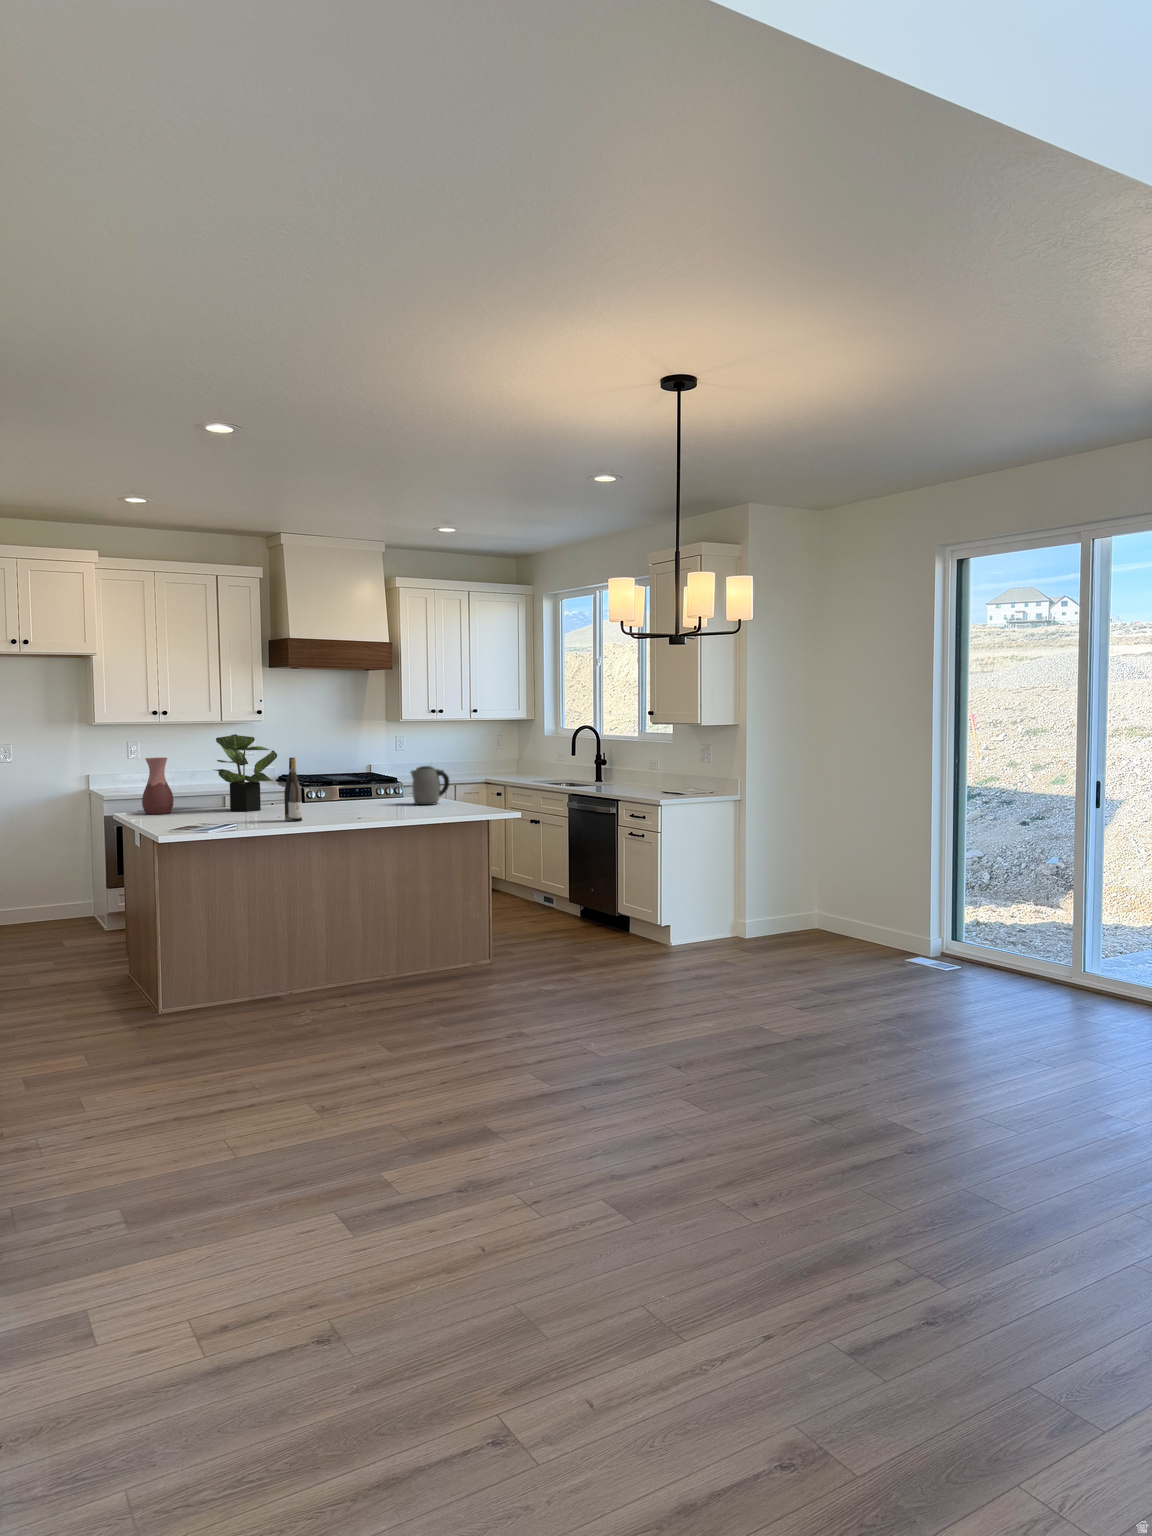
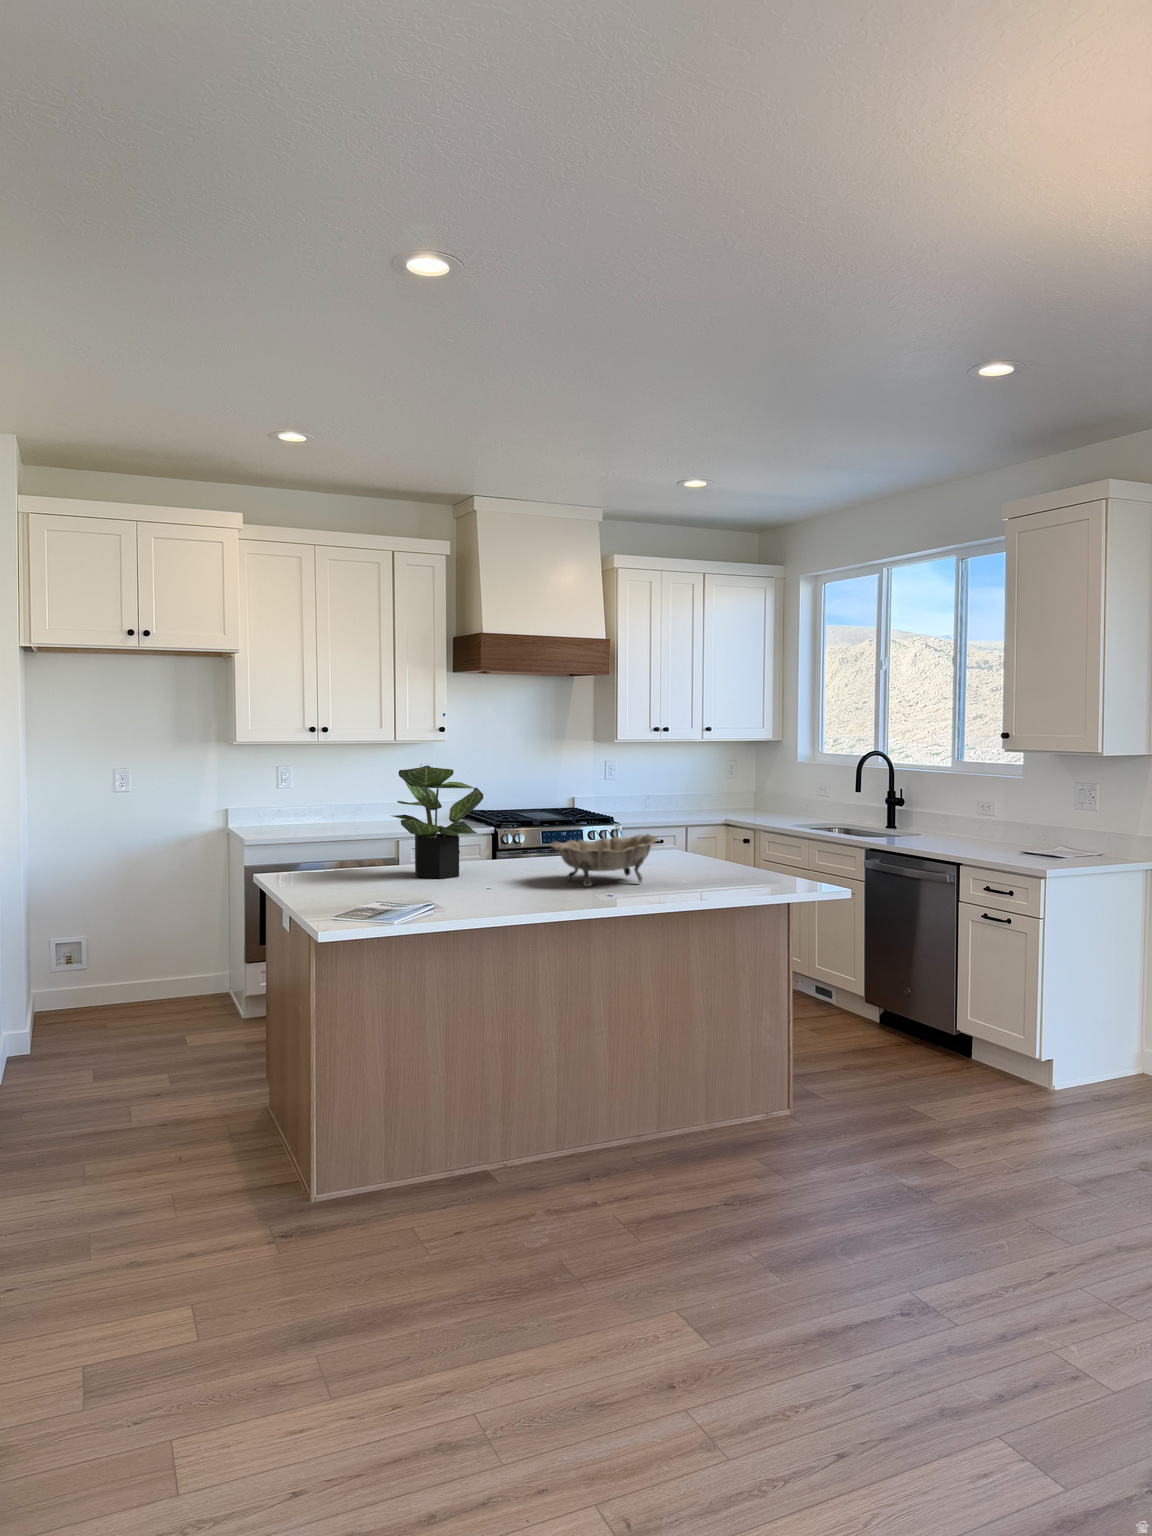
vase: present [142,758,174,814] -> none [292,797,336,881]
wine bottle: present [284,758,302,821] -> none [505,805,531,905]
kettle: present [411,766,449,805] -> none [673,814,728,872]
decorative bowl: none [320,779,397,813] -> present [550,834,659,886]

